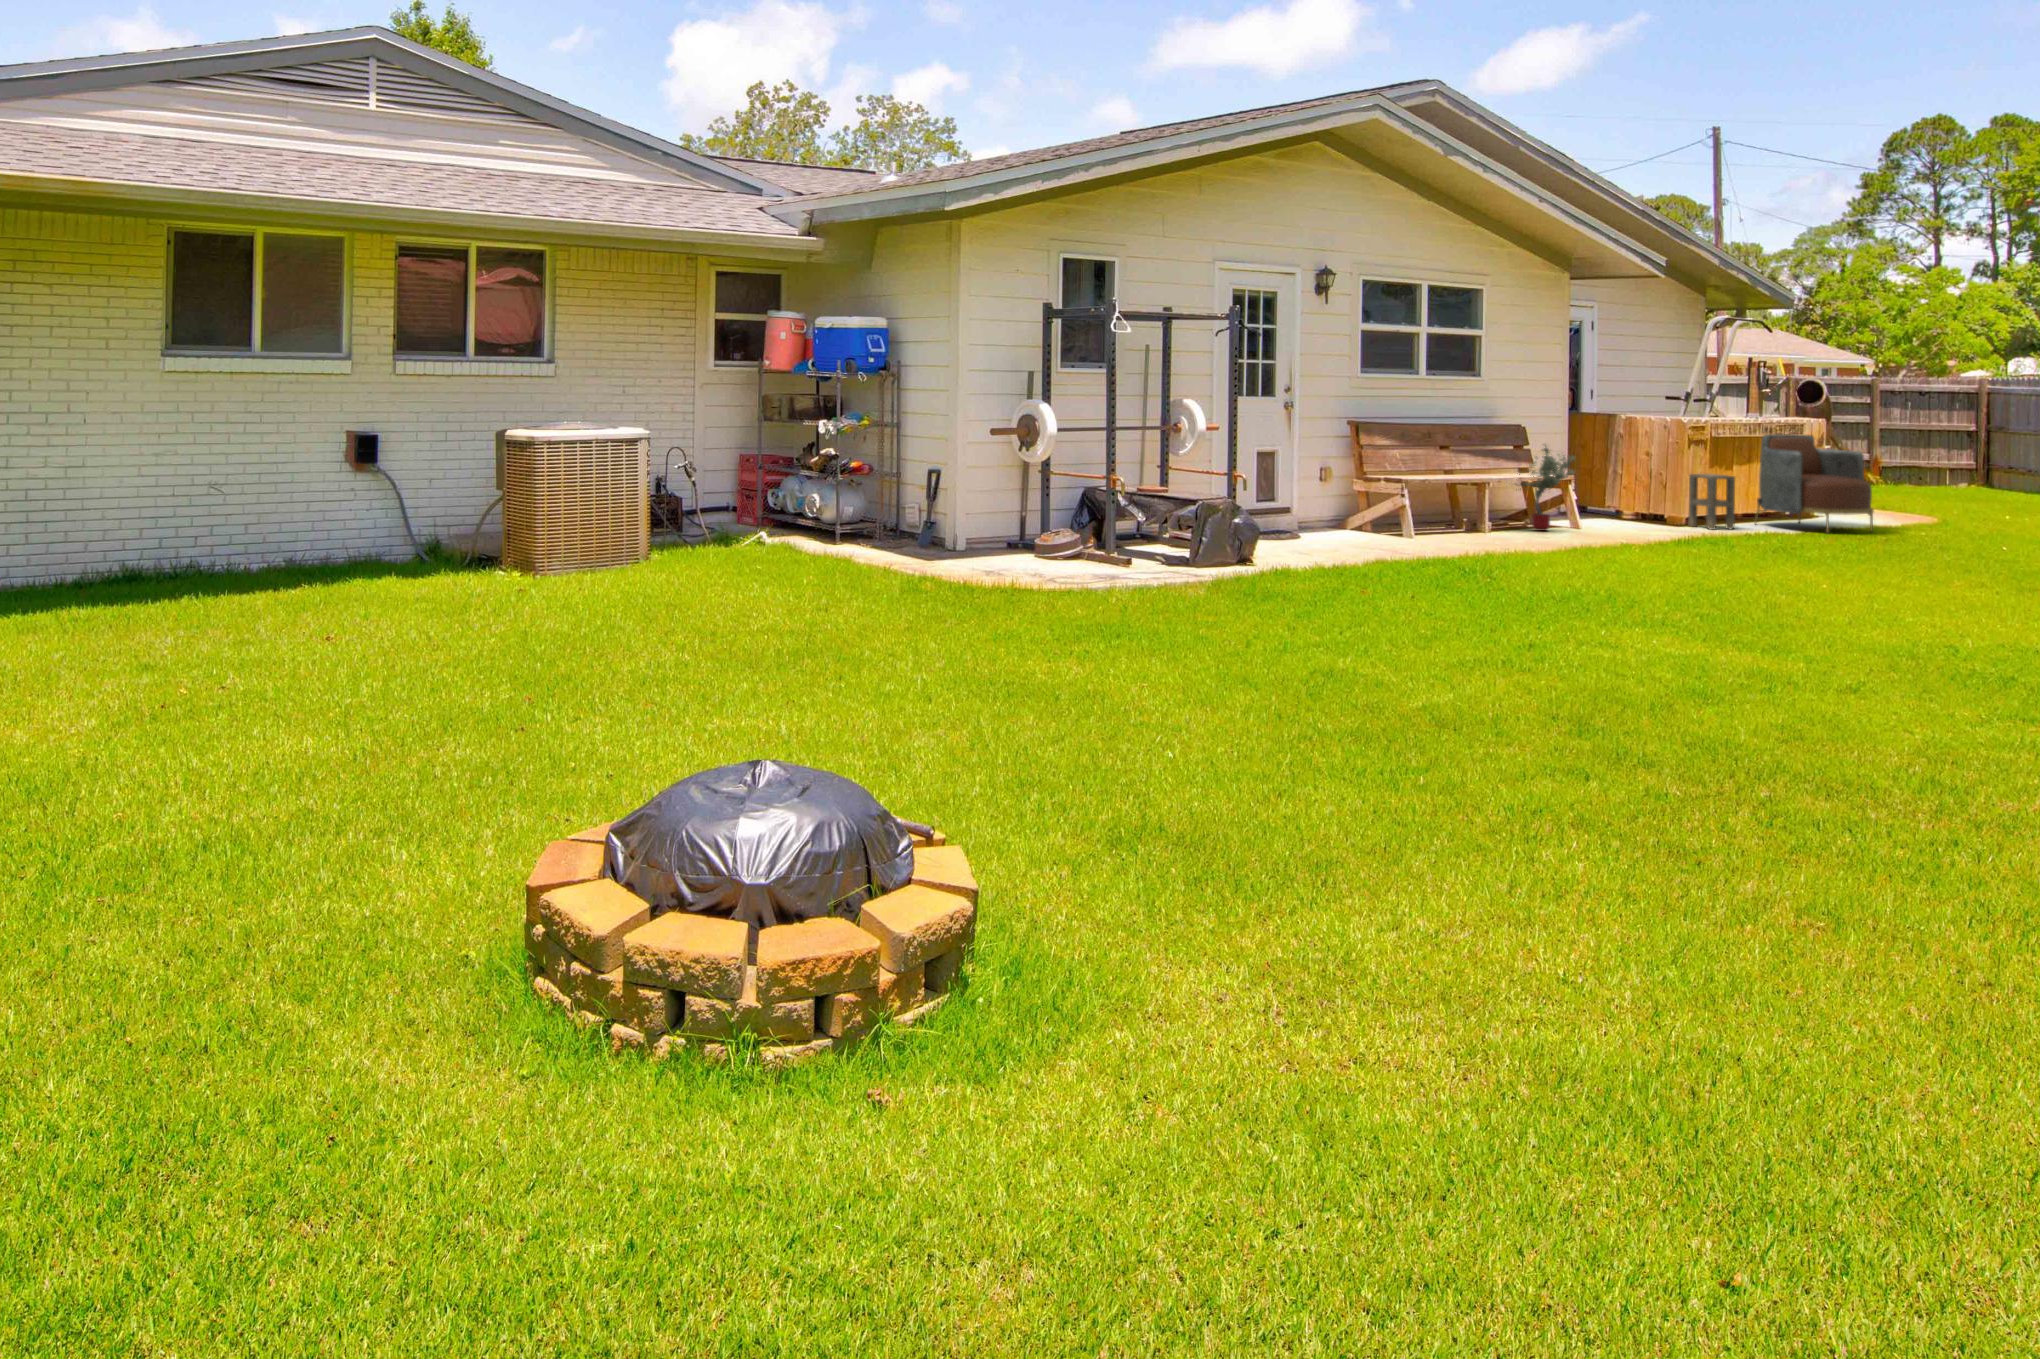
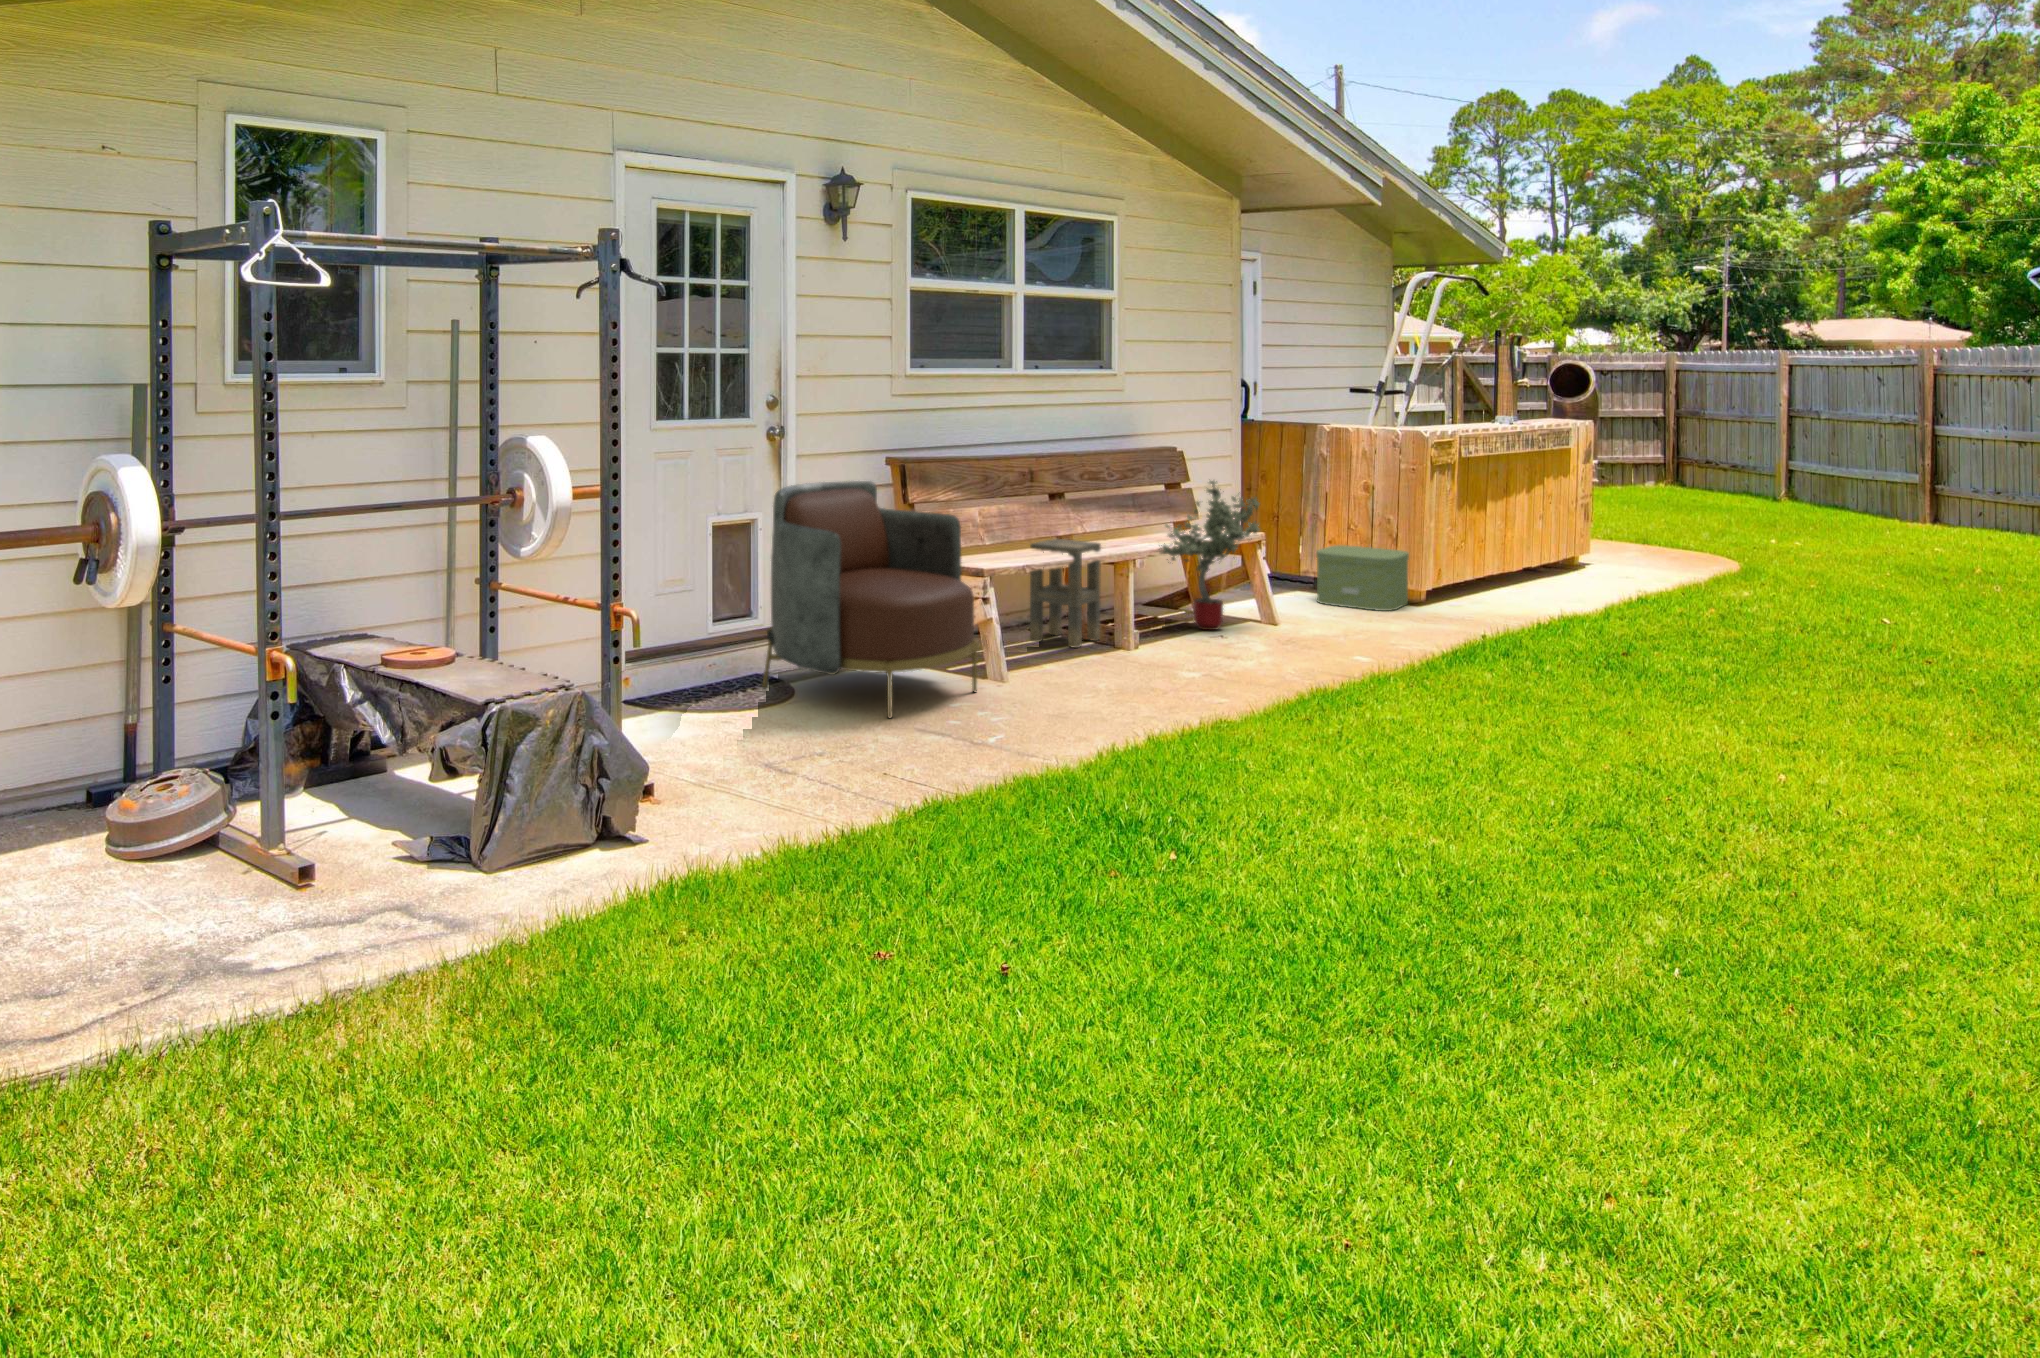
armchair: present [1755,434,1874,533] -> present [762,481,979,718]
side table: present [1688,474,1735,530] -> present [1030,539,1101,648]
storage box: none [1620,492,1682,529] -> present [1316,545,1409,611]

